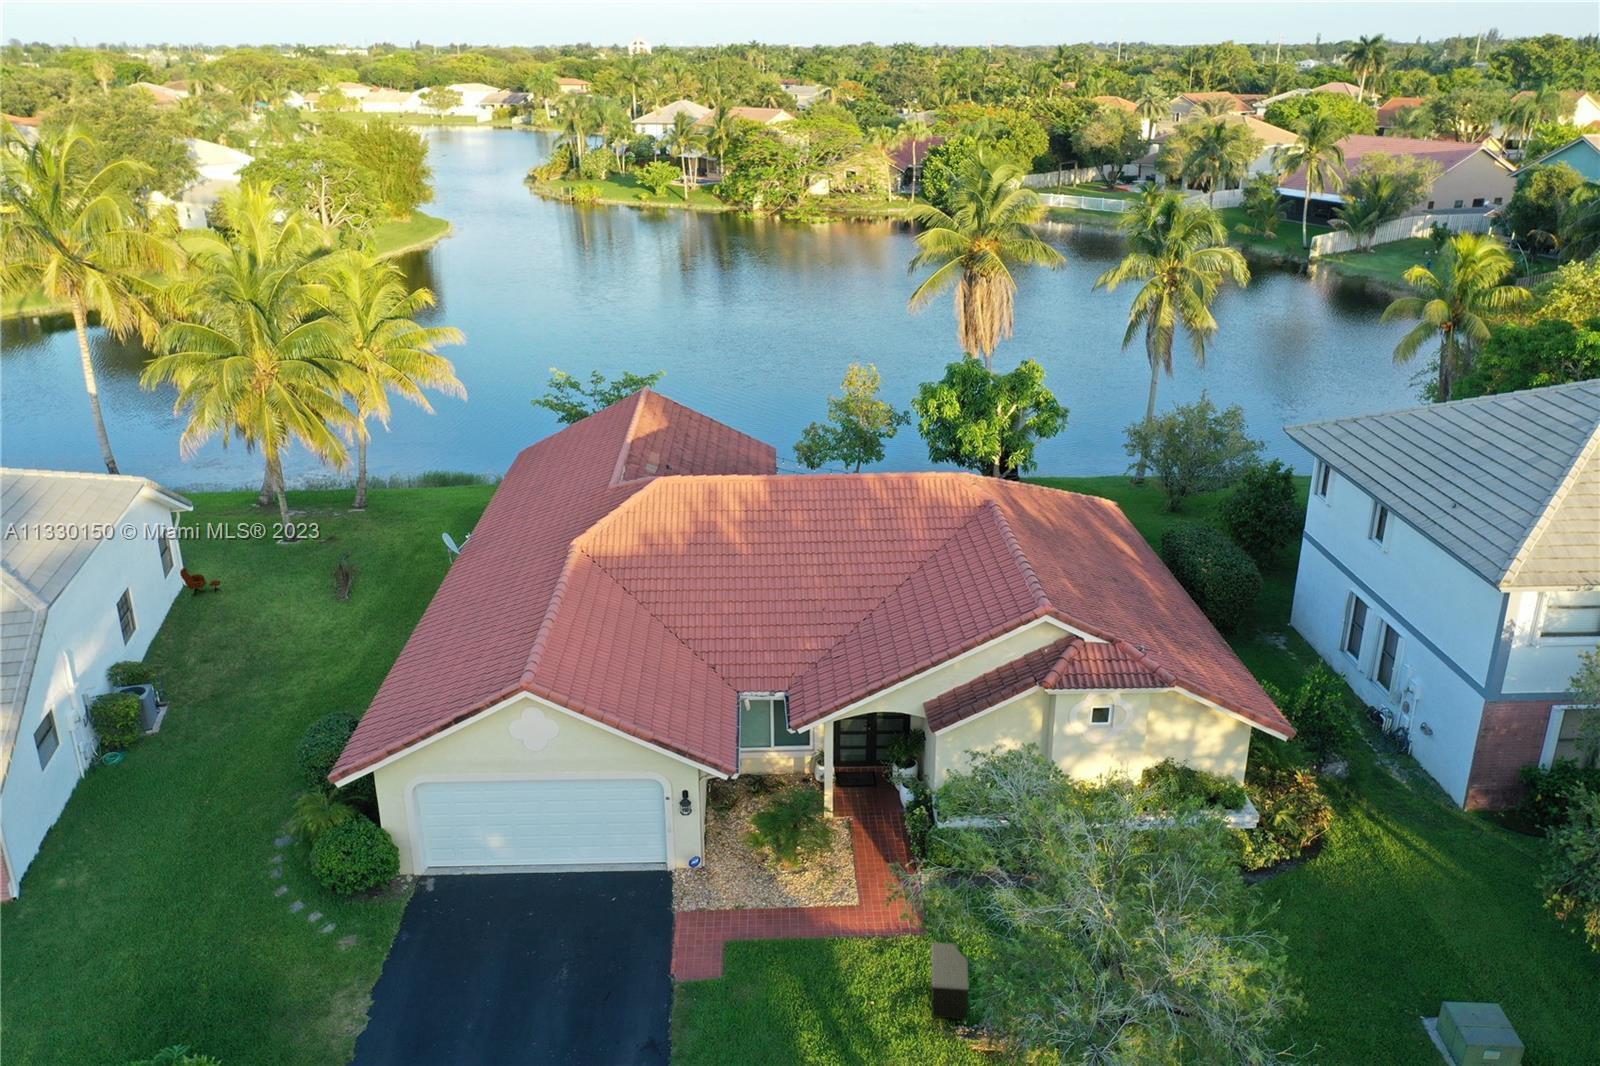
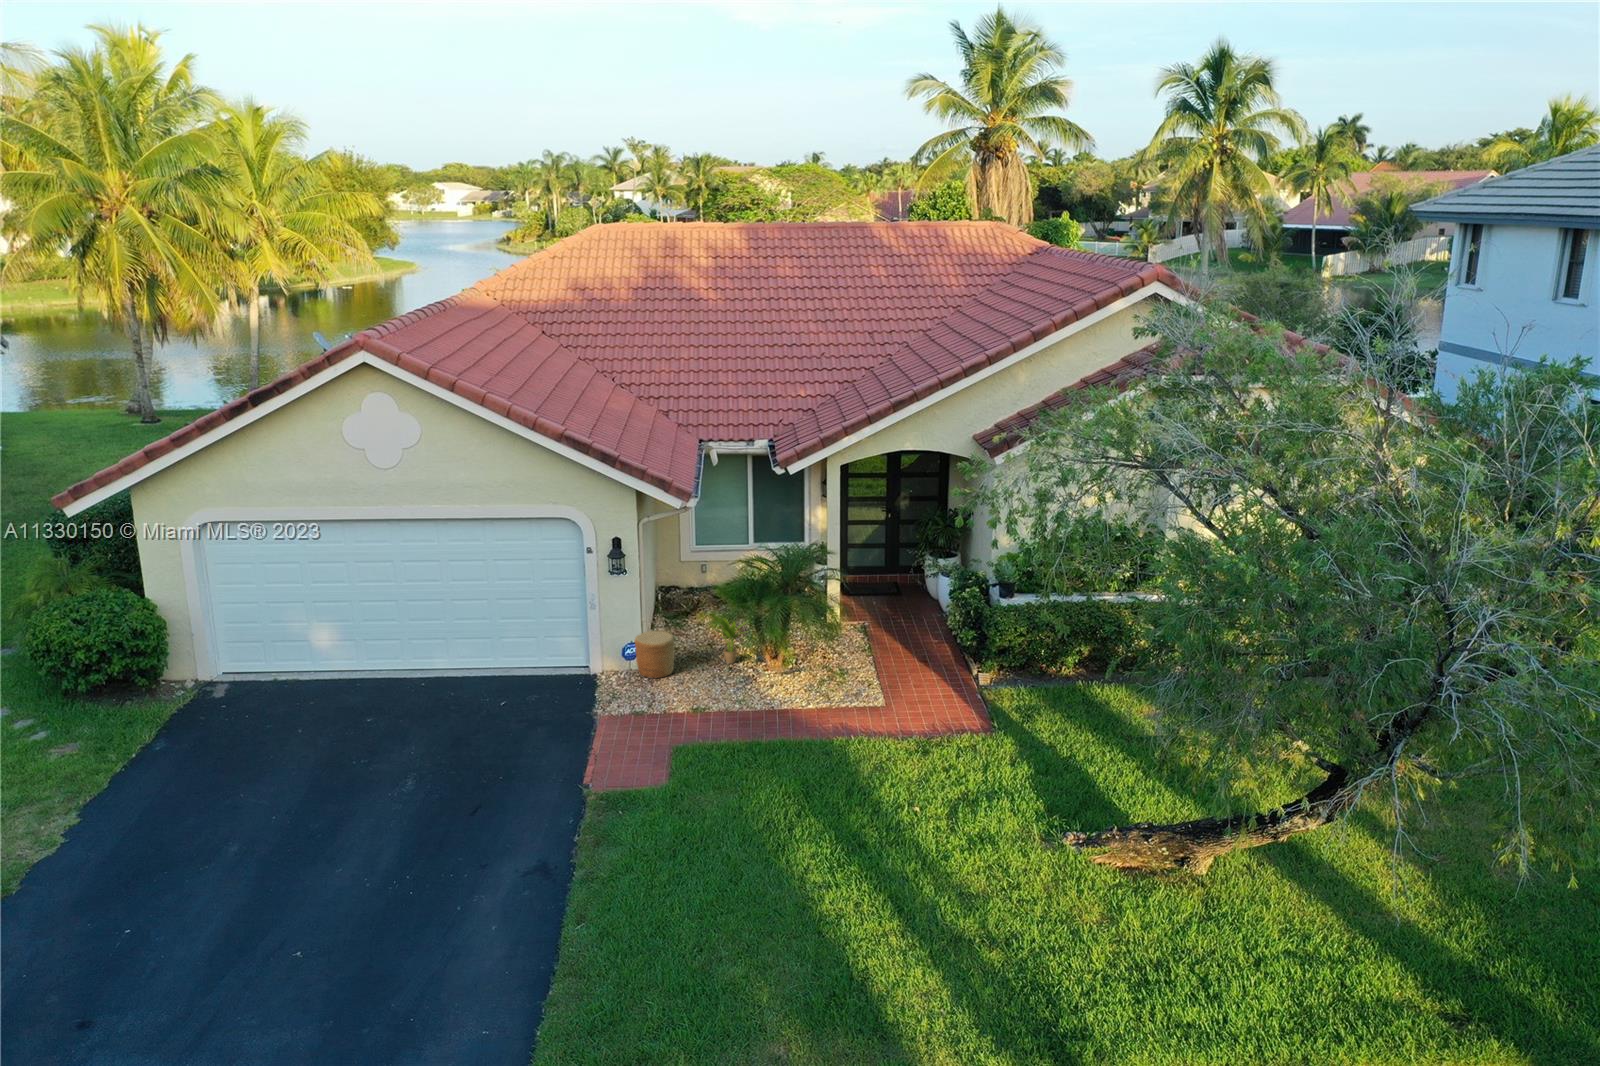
lounge chair: present [180,568,220,595] -> none [13,429,70,463]
woven basket: none [697,843,724,878] -> present [634,631,674,678]
storage bench: present [932,942,969,1019] -> none [1011,712,1085,828]

